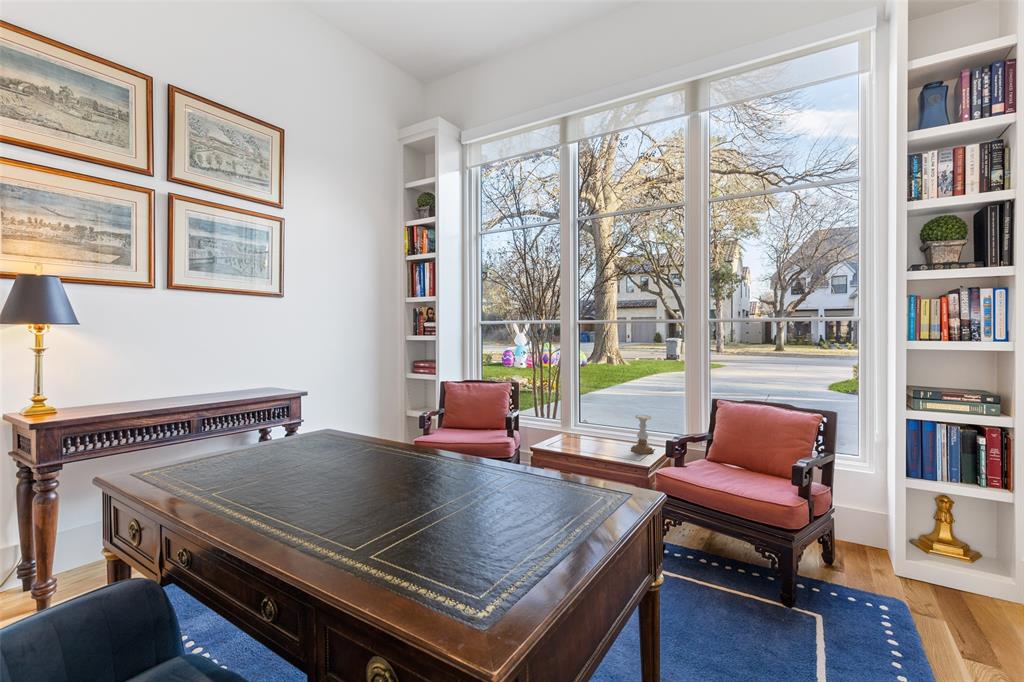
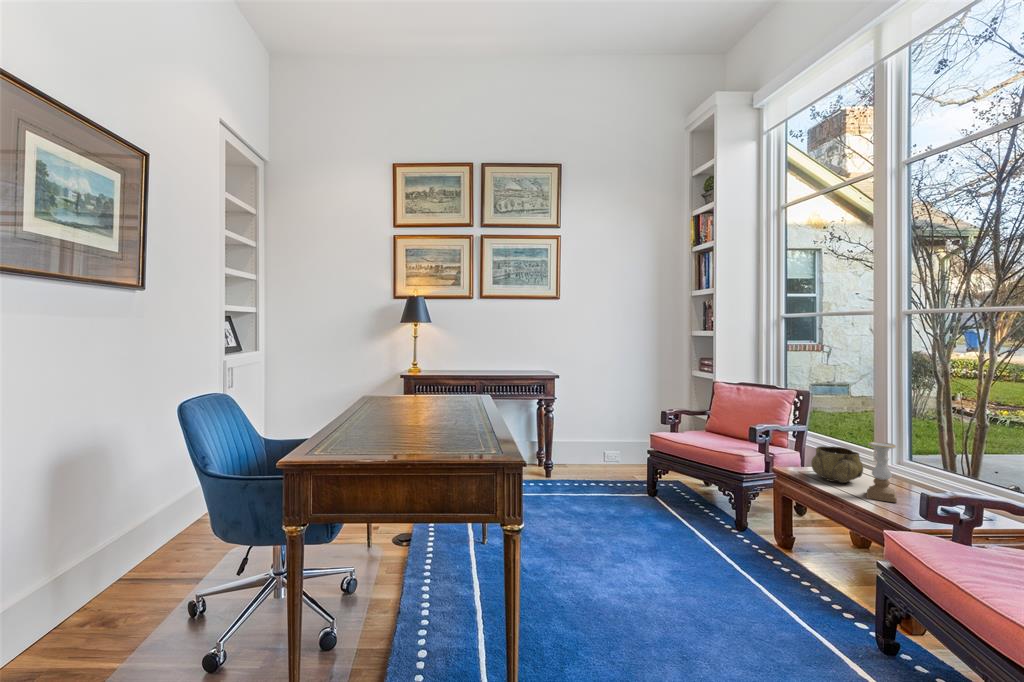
decorative bowl: none [587,422,619,448] -> present [811,446,863,483]

